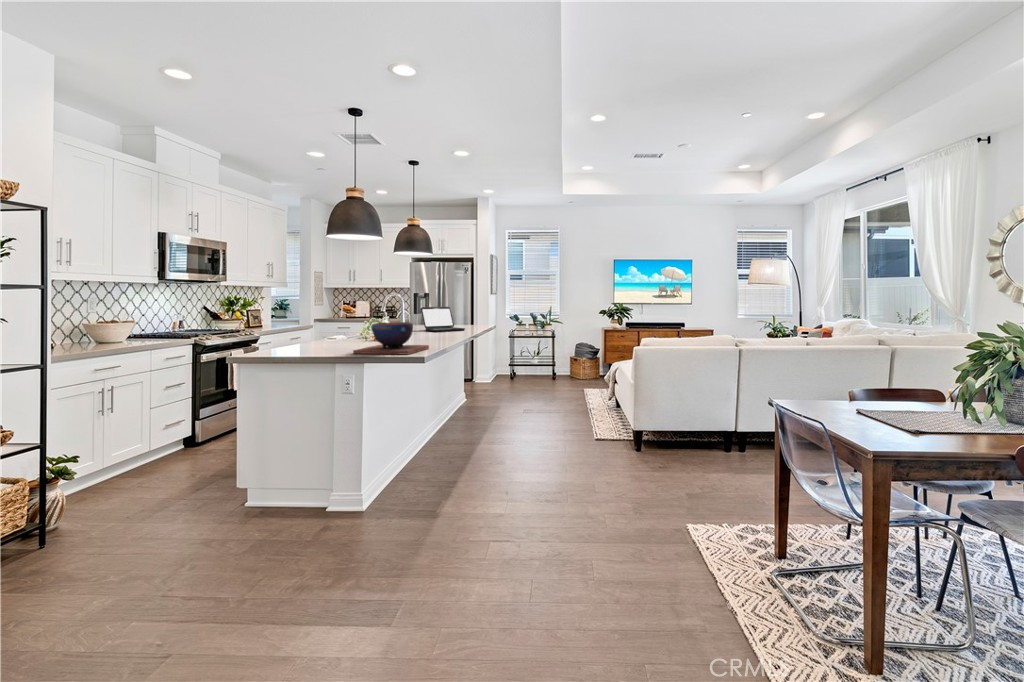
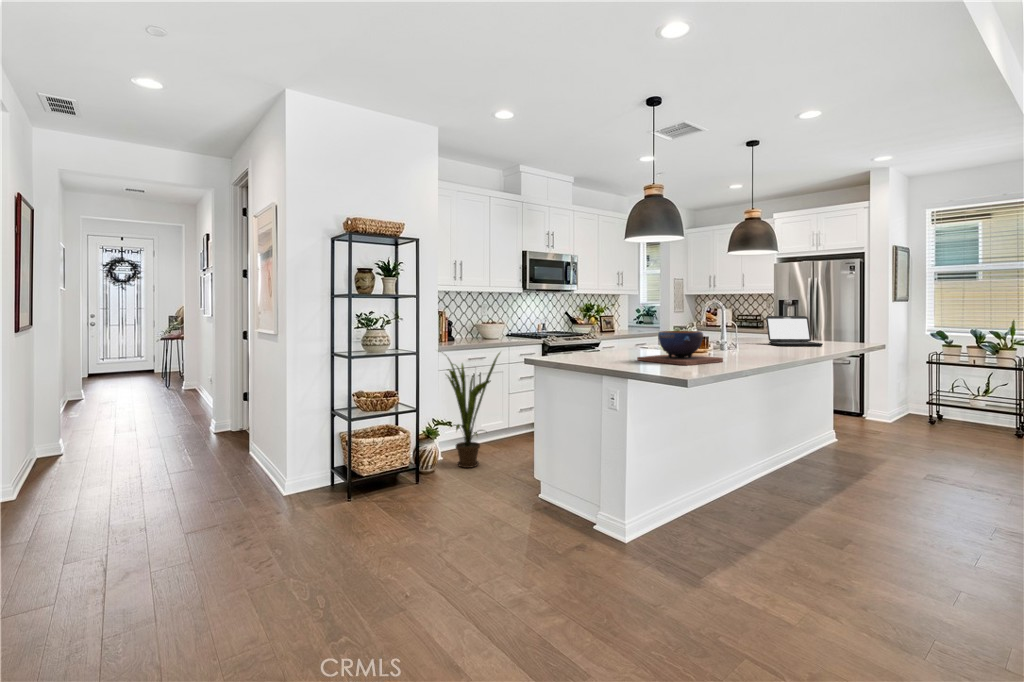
house plant: none [40,356,160,513] -> present [447,353,500,468]

